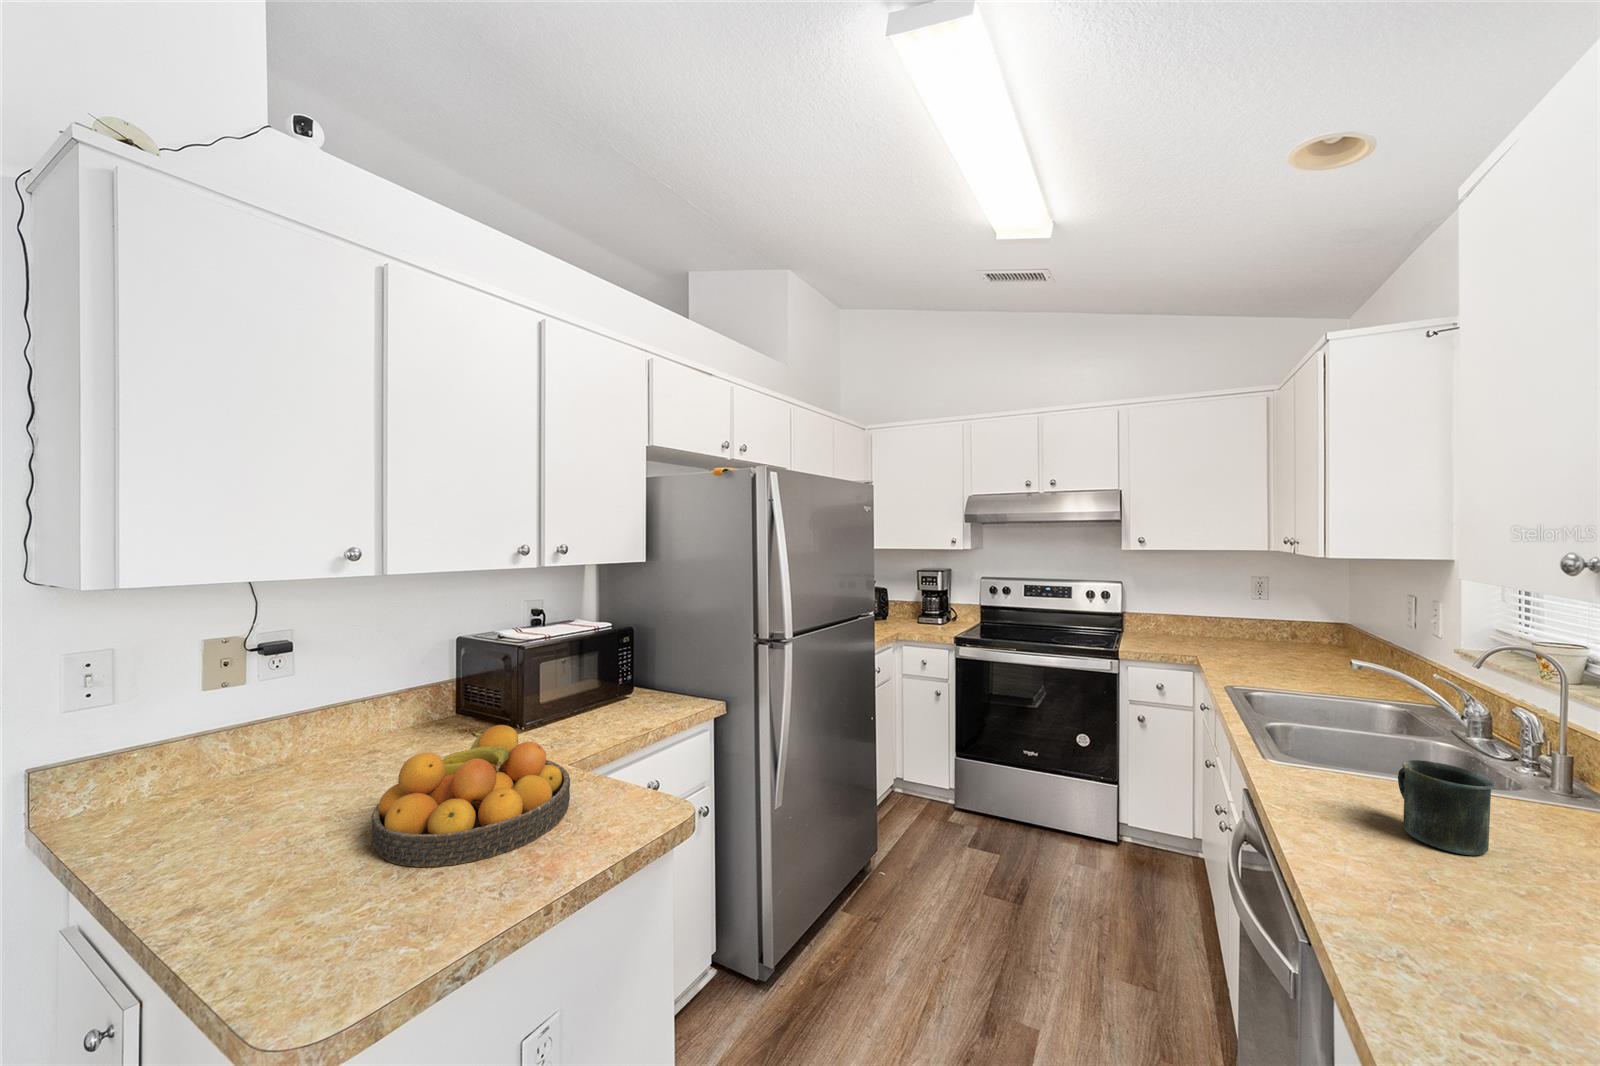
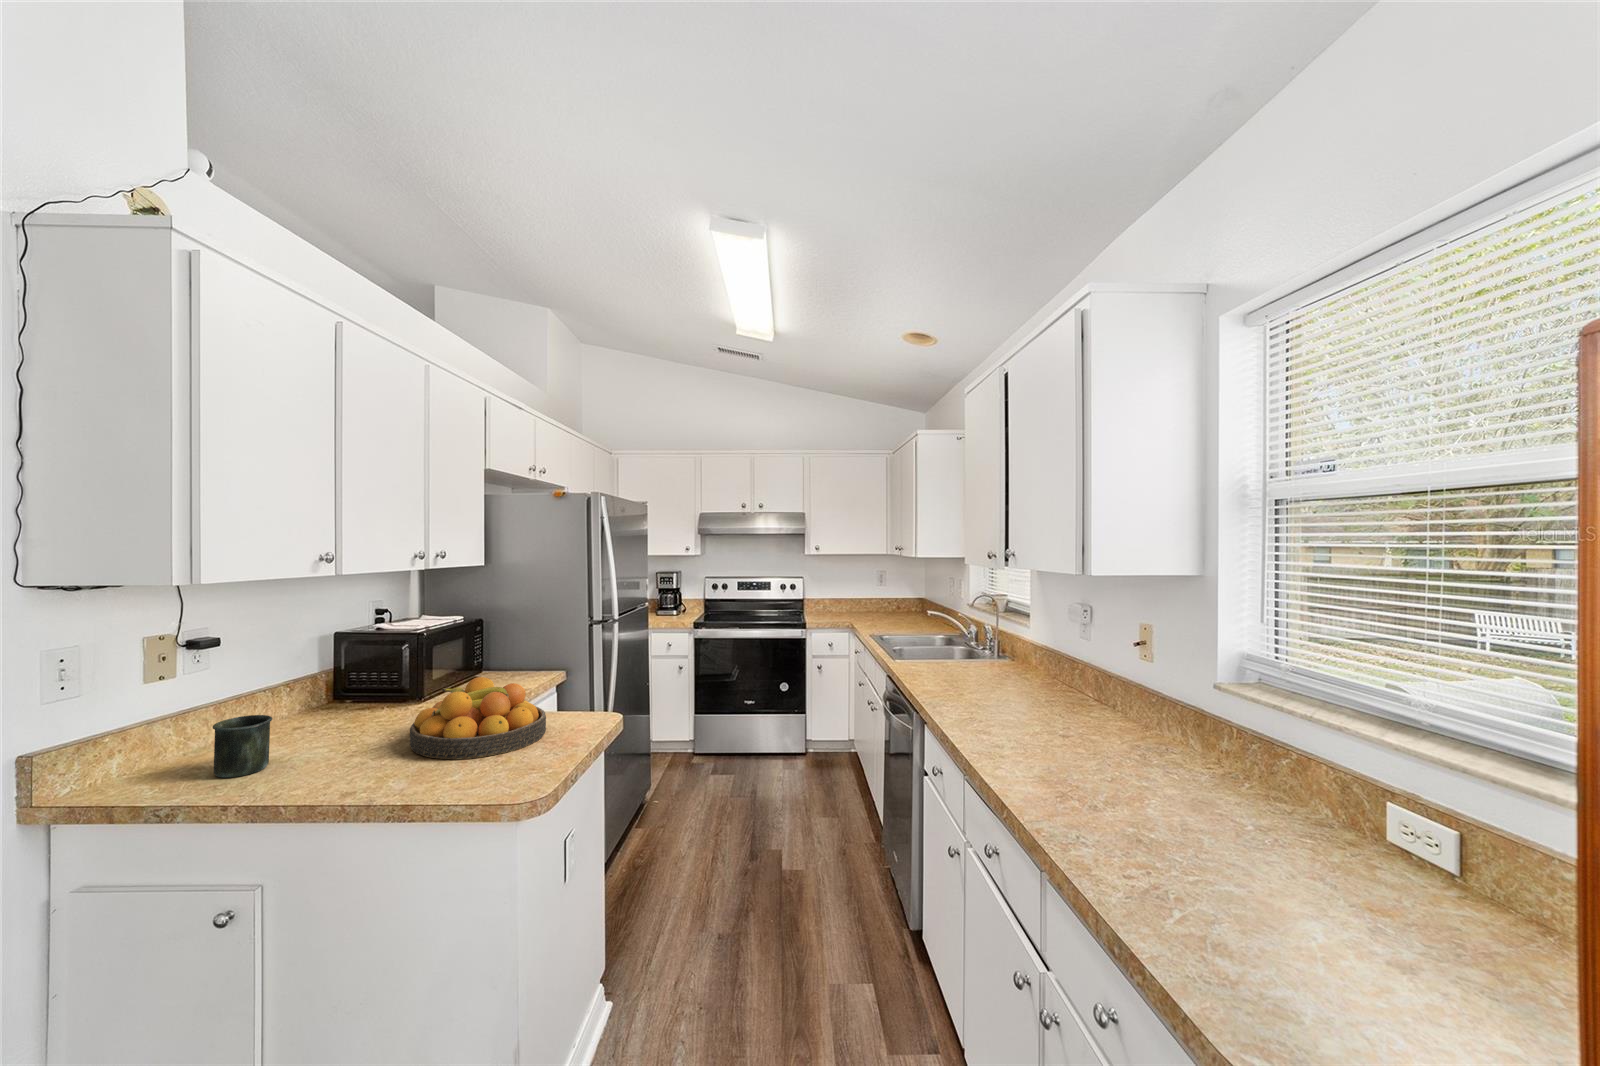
mug: present [1398,760,1495,855] -> present [213,715,272,777]

